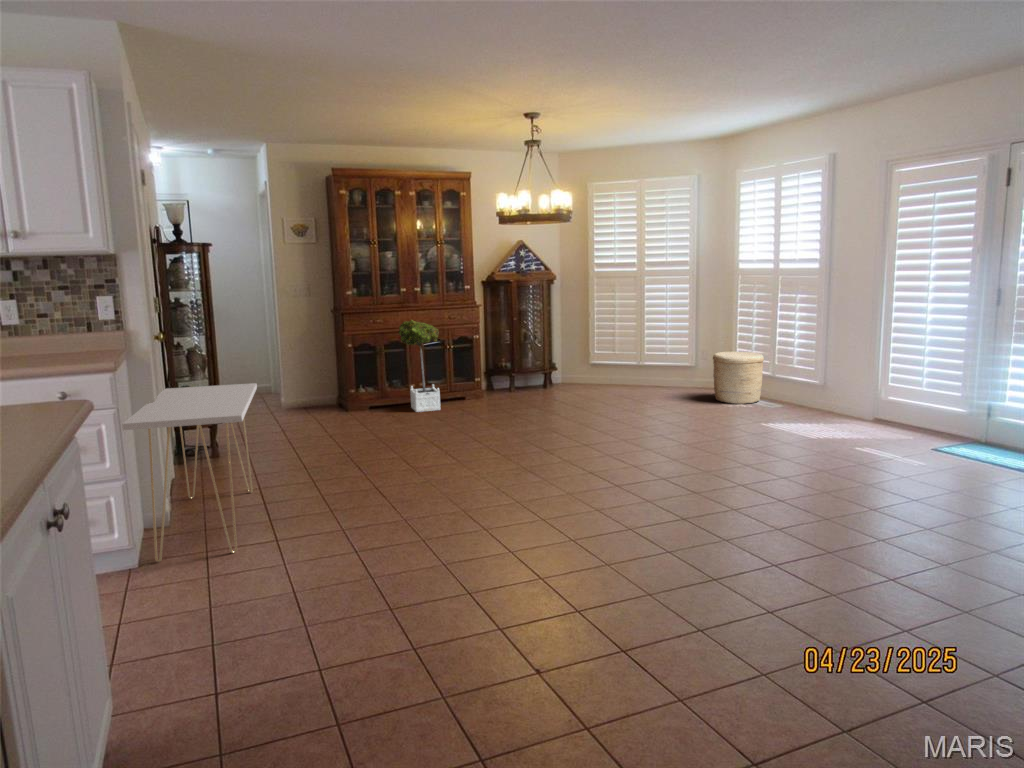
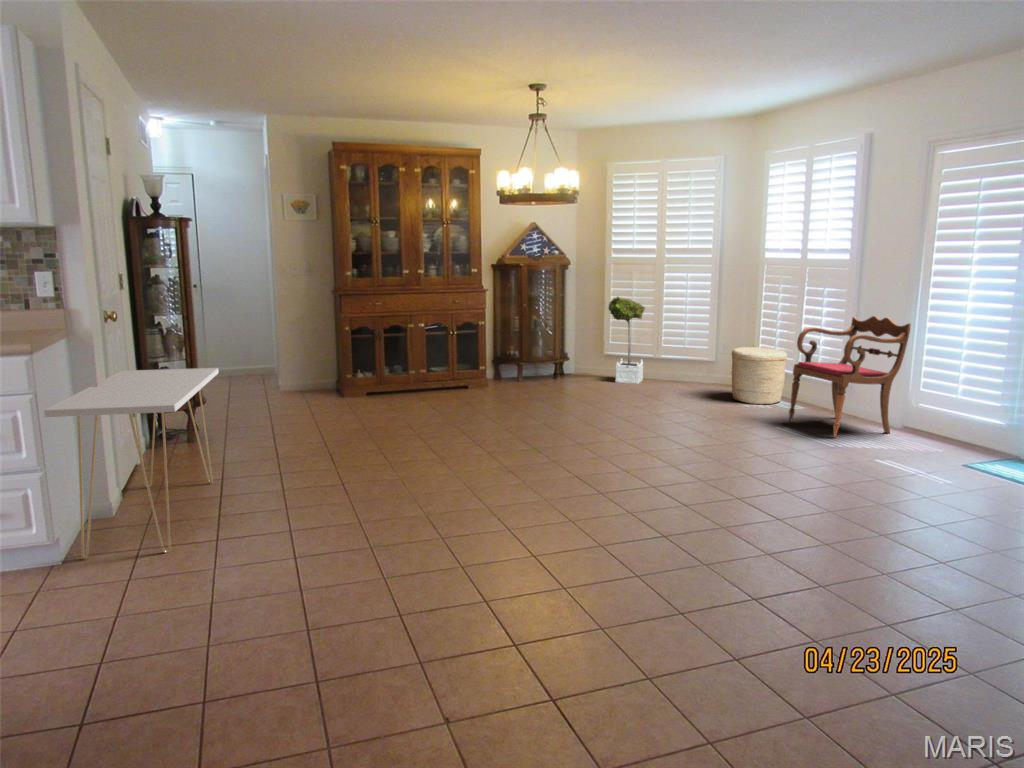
armchair: none [771,319,877,430] -> present [789,316,911,437]
potted tree: present [398,320,440,412] -> present [608,297,645,384]

